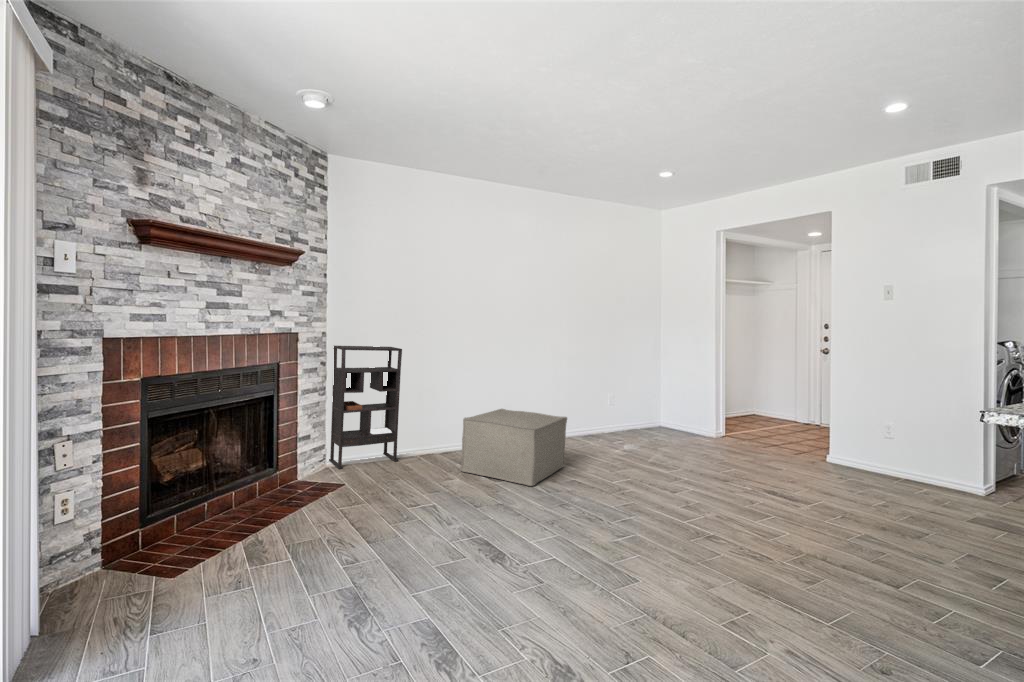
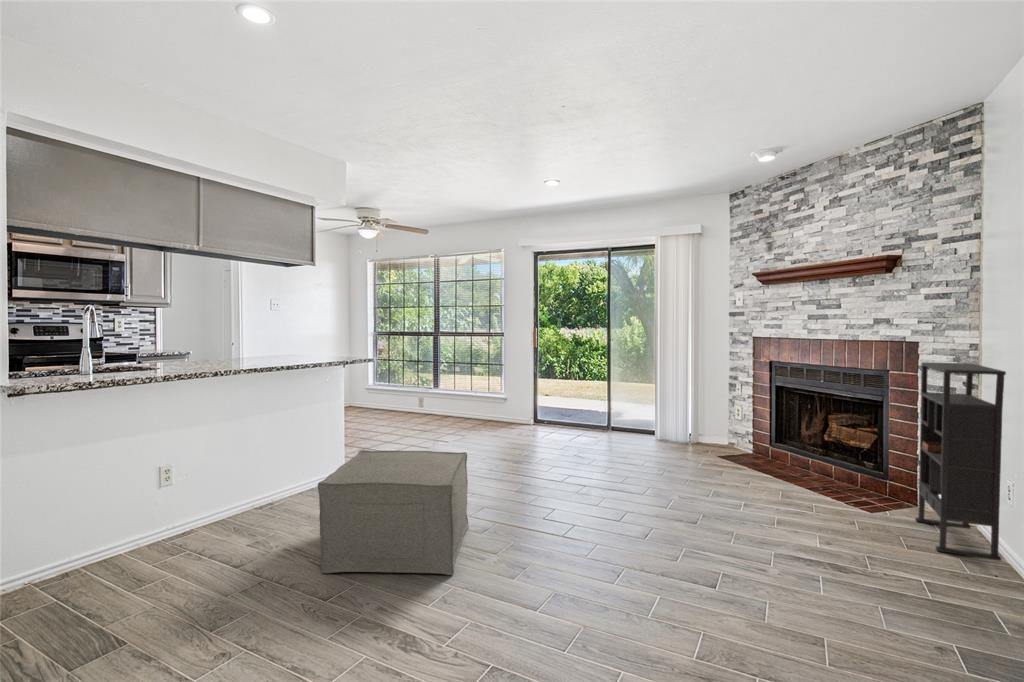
ottoman: present [461,409,567,486] -> present [318,450,469,575]

